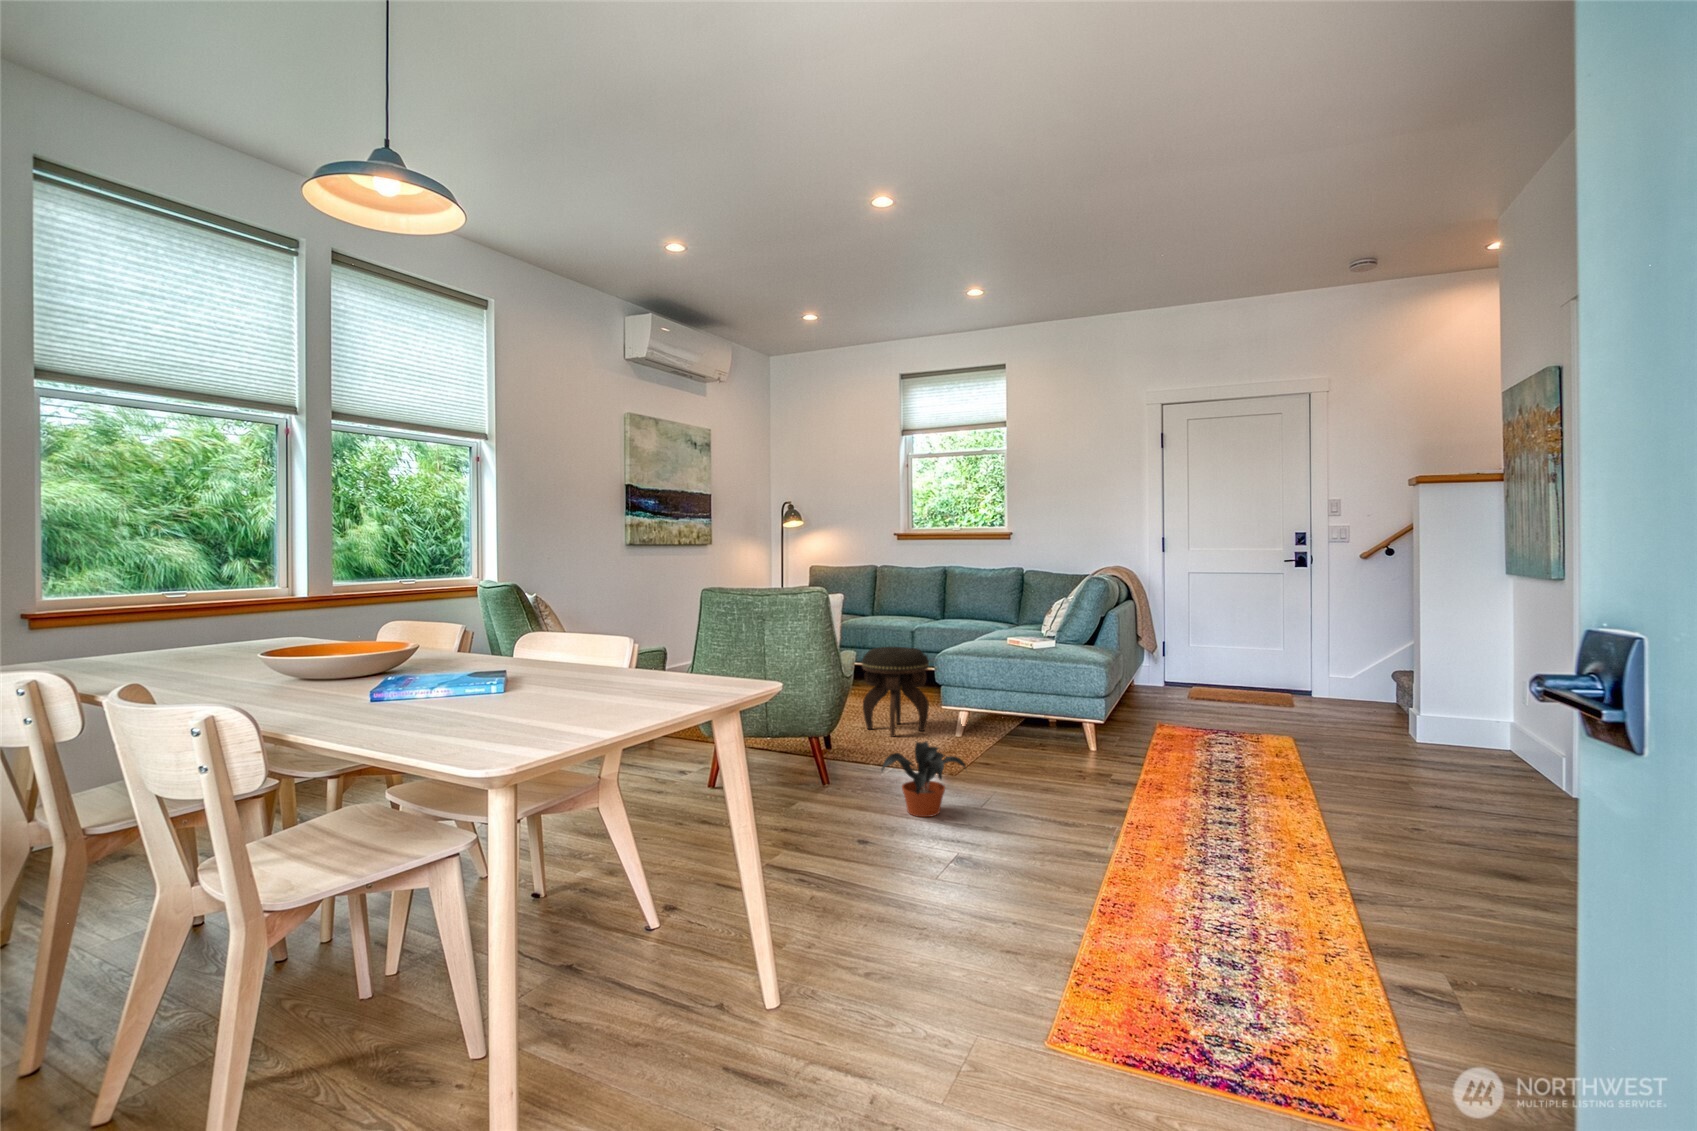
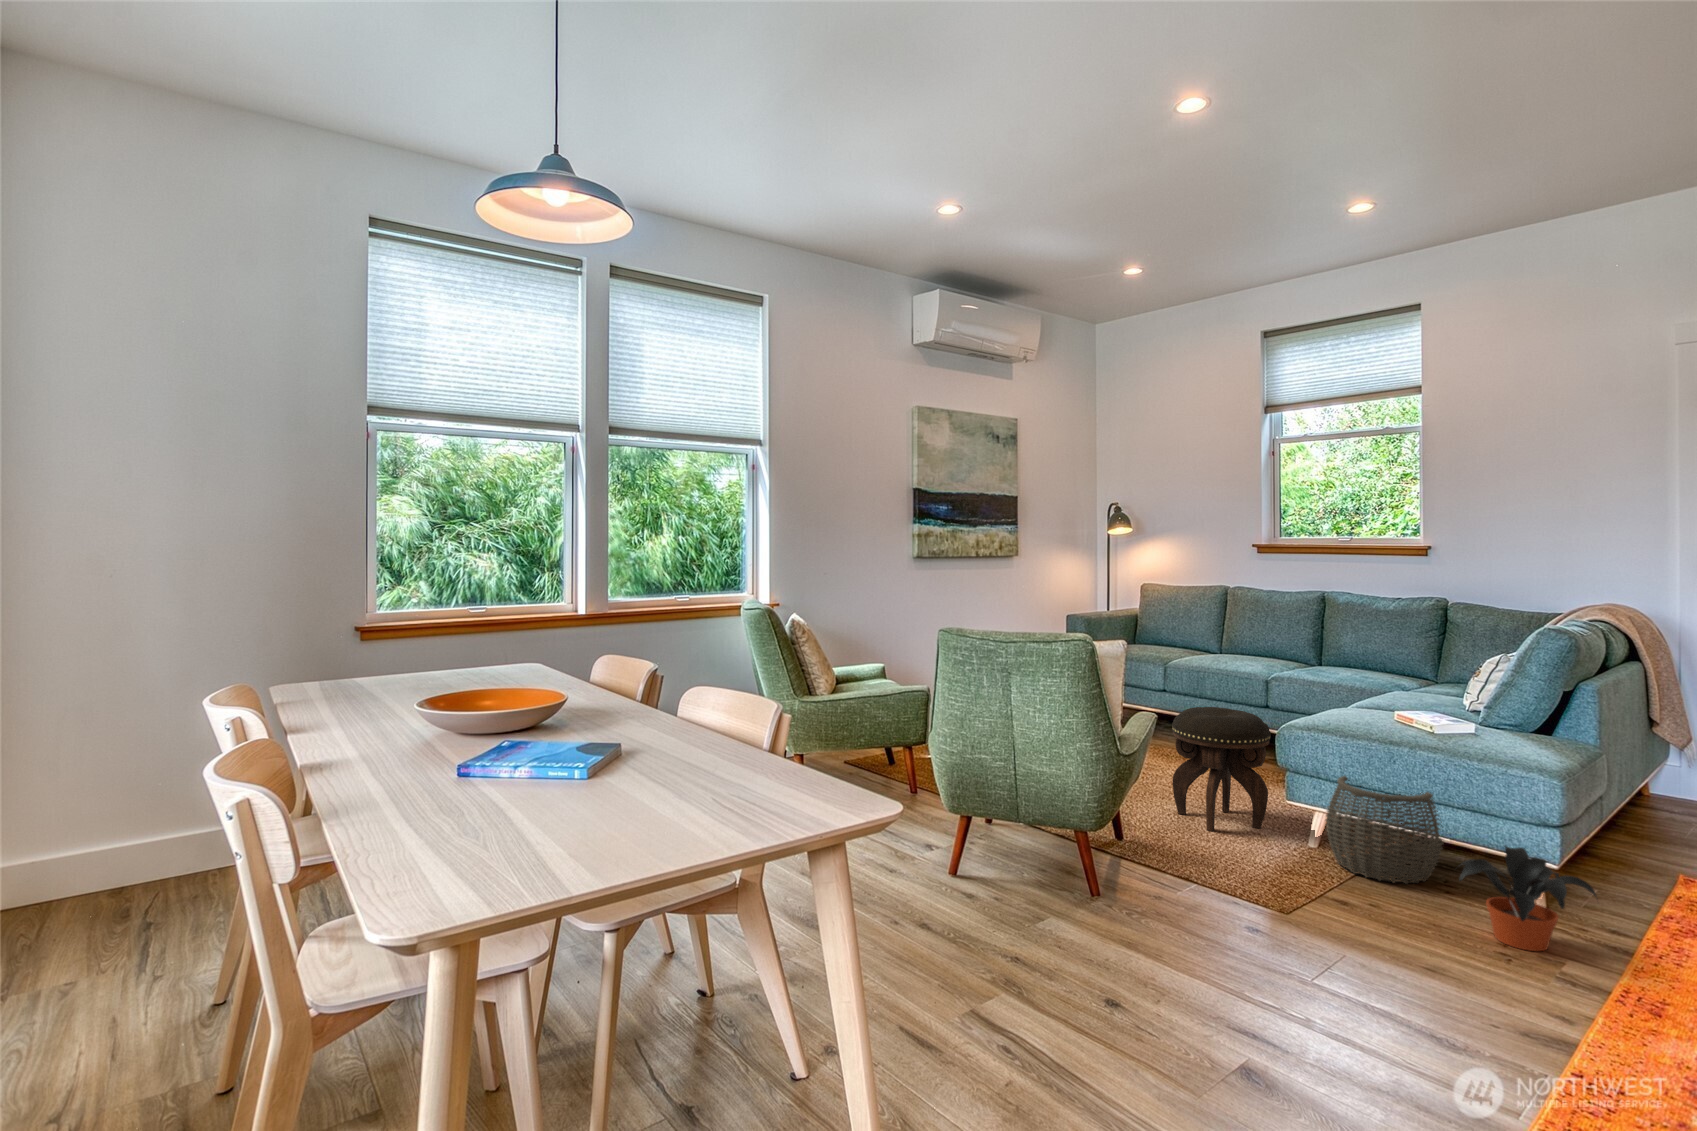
woven basket: none [970,680,1041,750] -> present [1326,775,1443,884]
potted plant: present [881,742,966,817] -> present [1459,846,1596,951]

